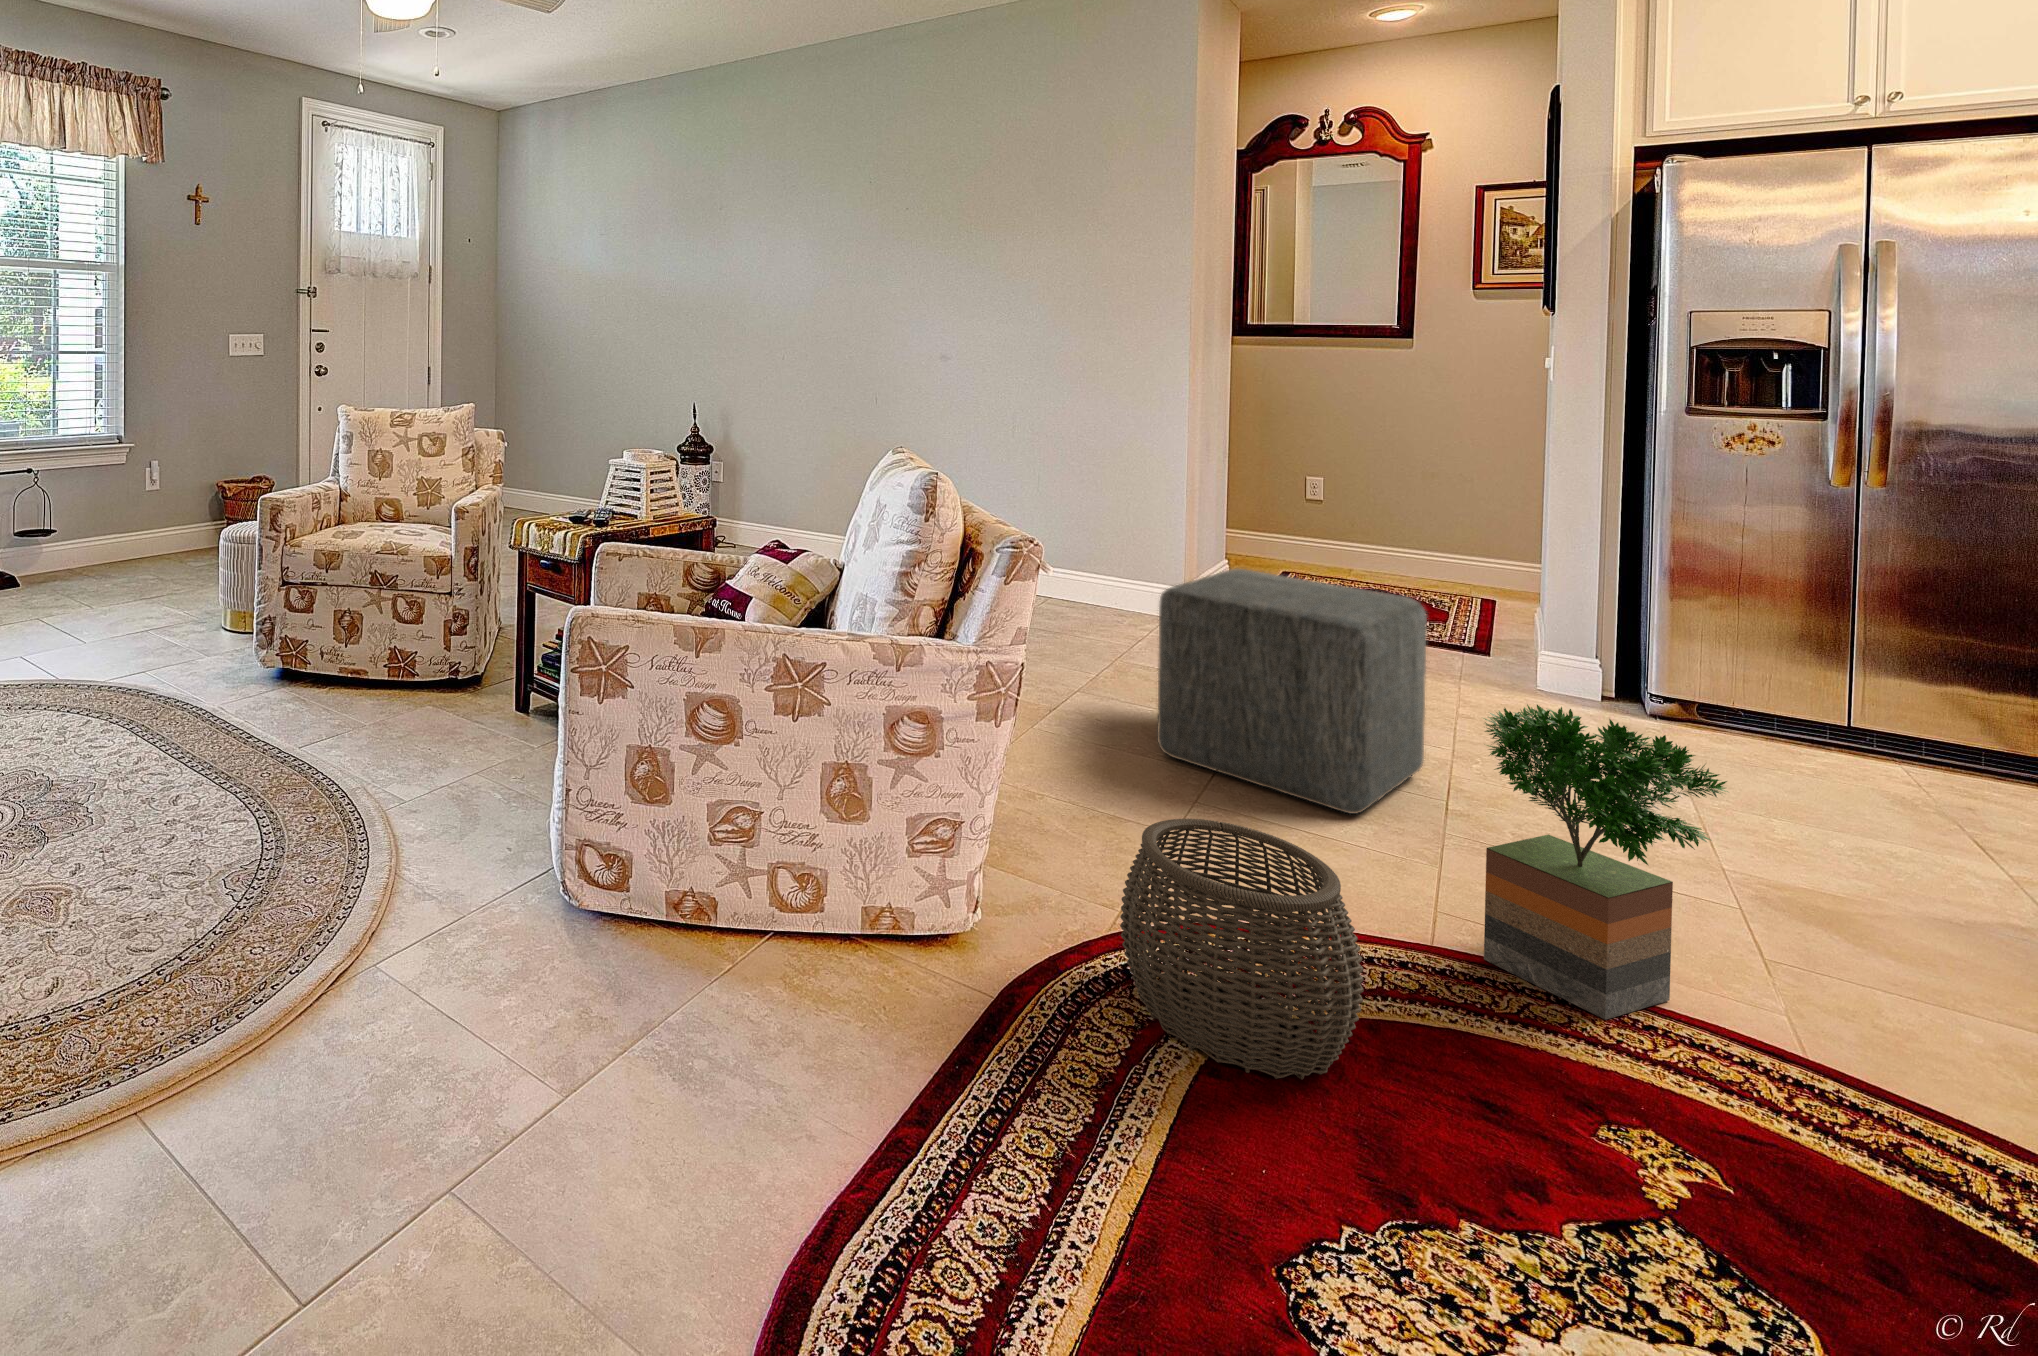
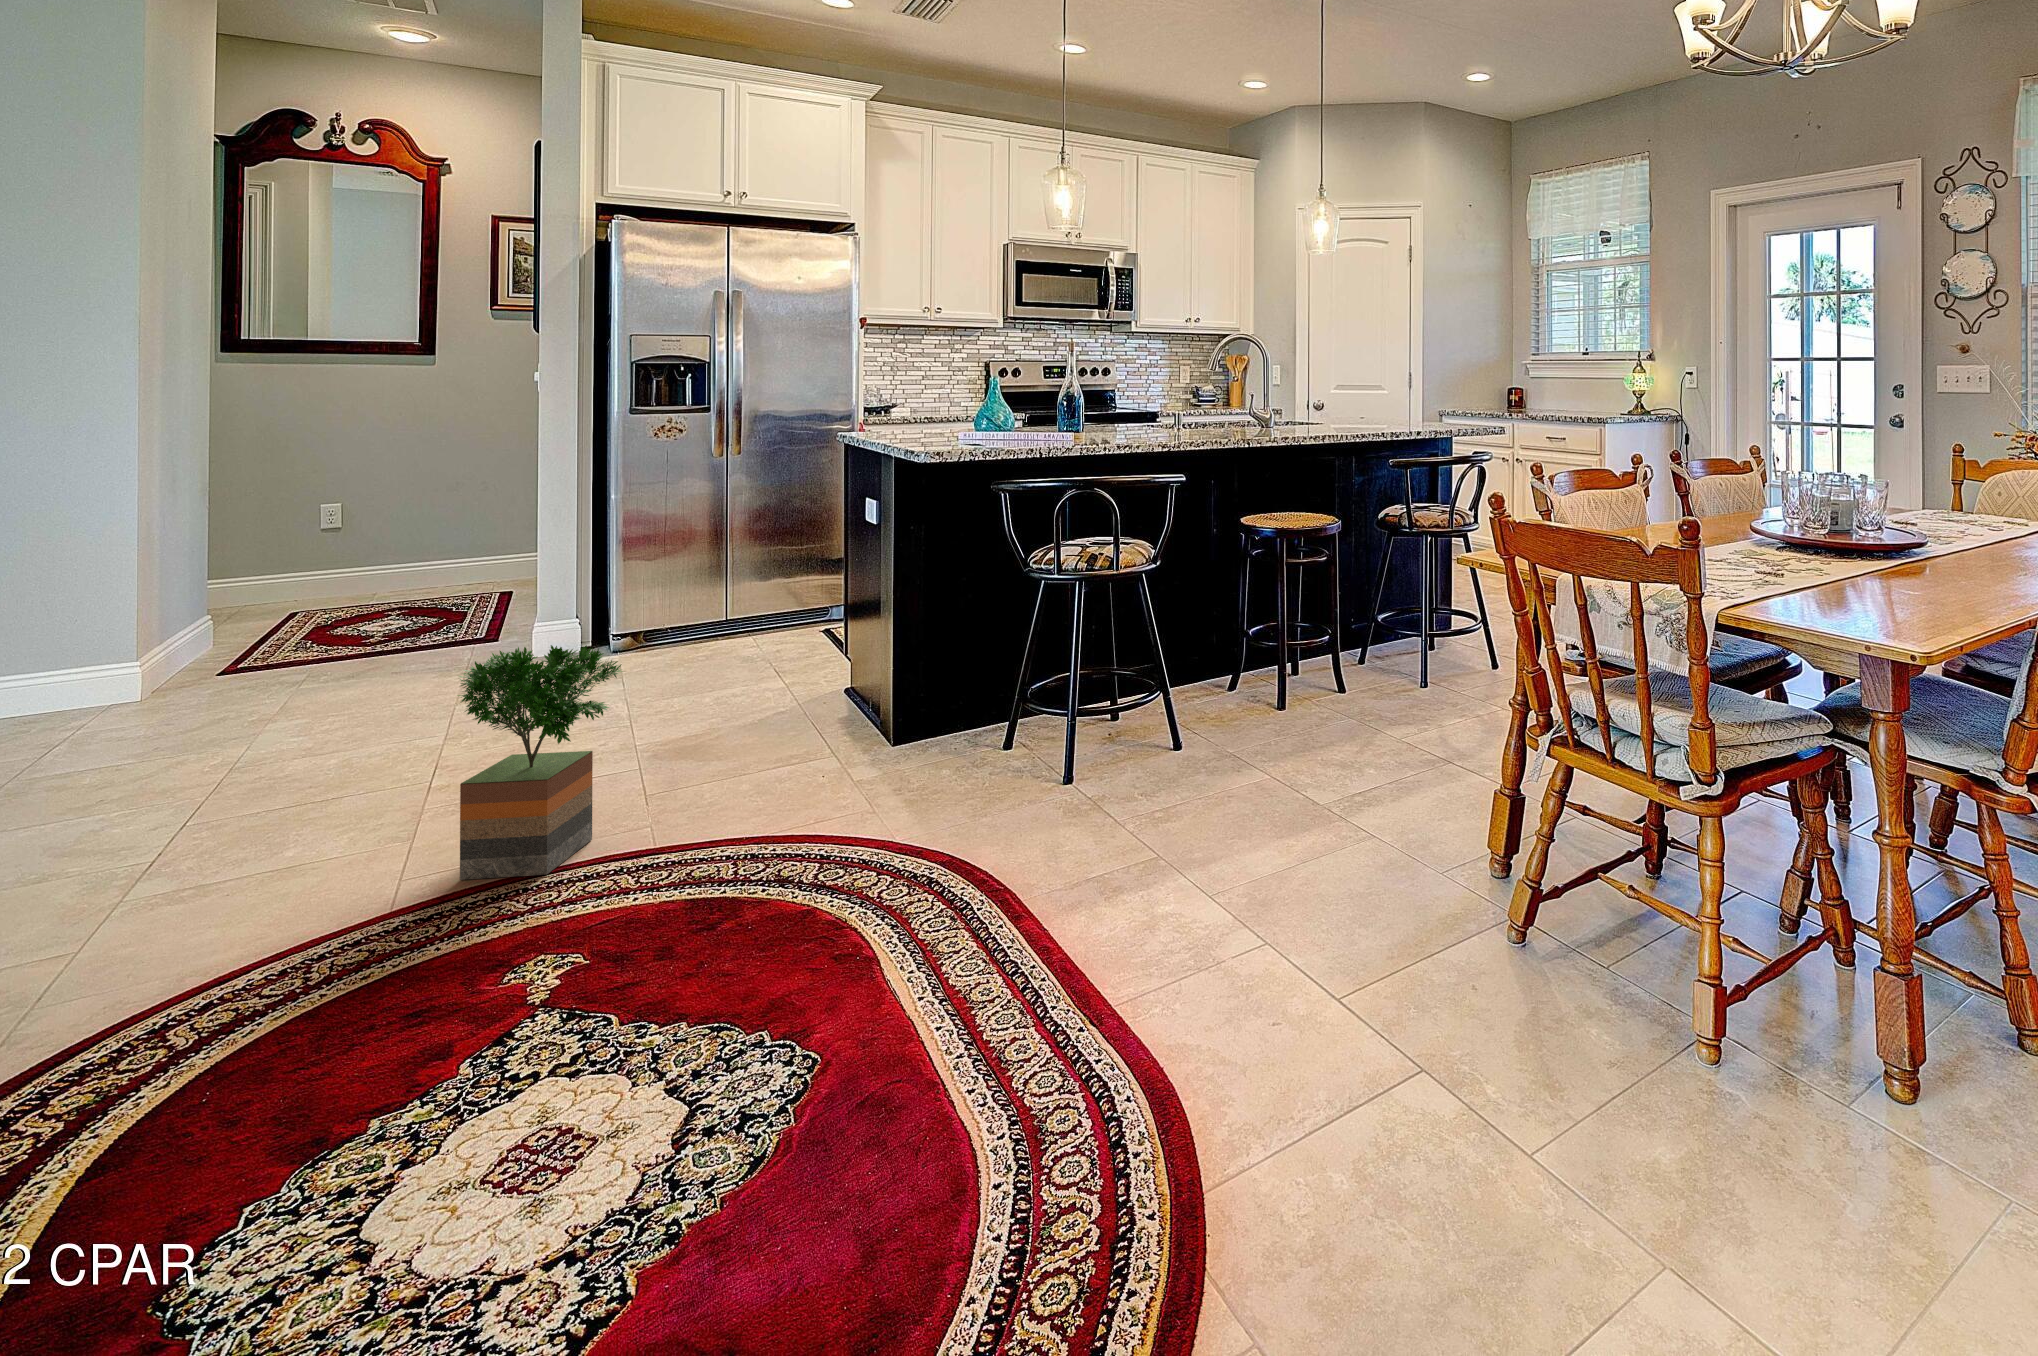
ottoman: present [1157,569,1427,814] -> none [95,597,425,853]
woven basket: present [1120,819,1364,1079] -> none [25,849,337,1121]

